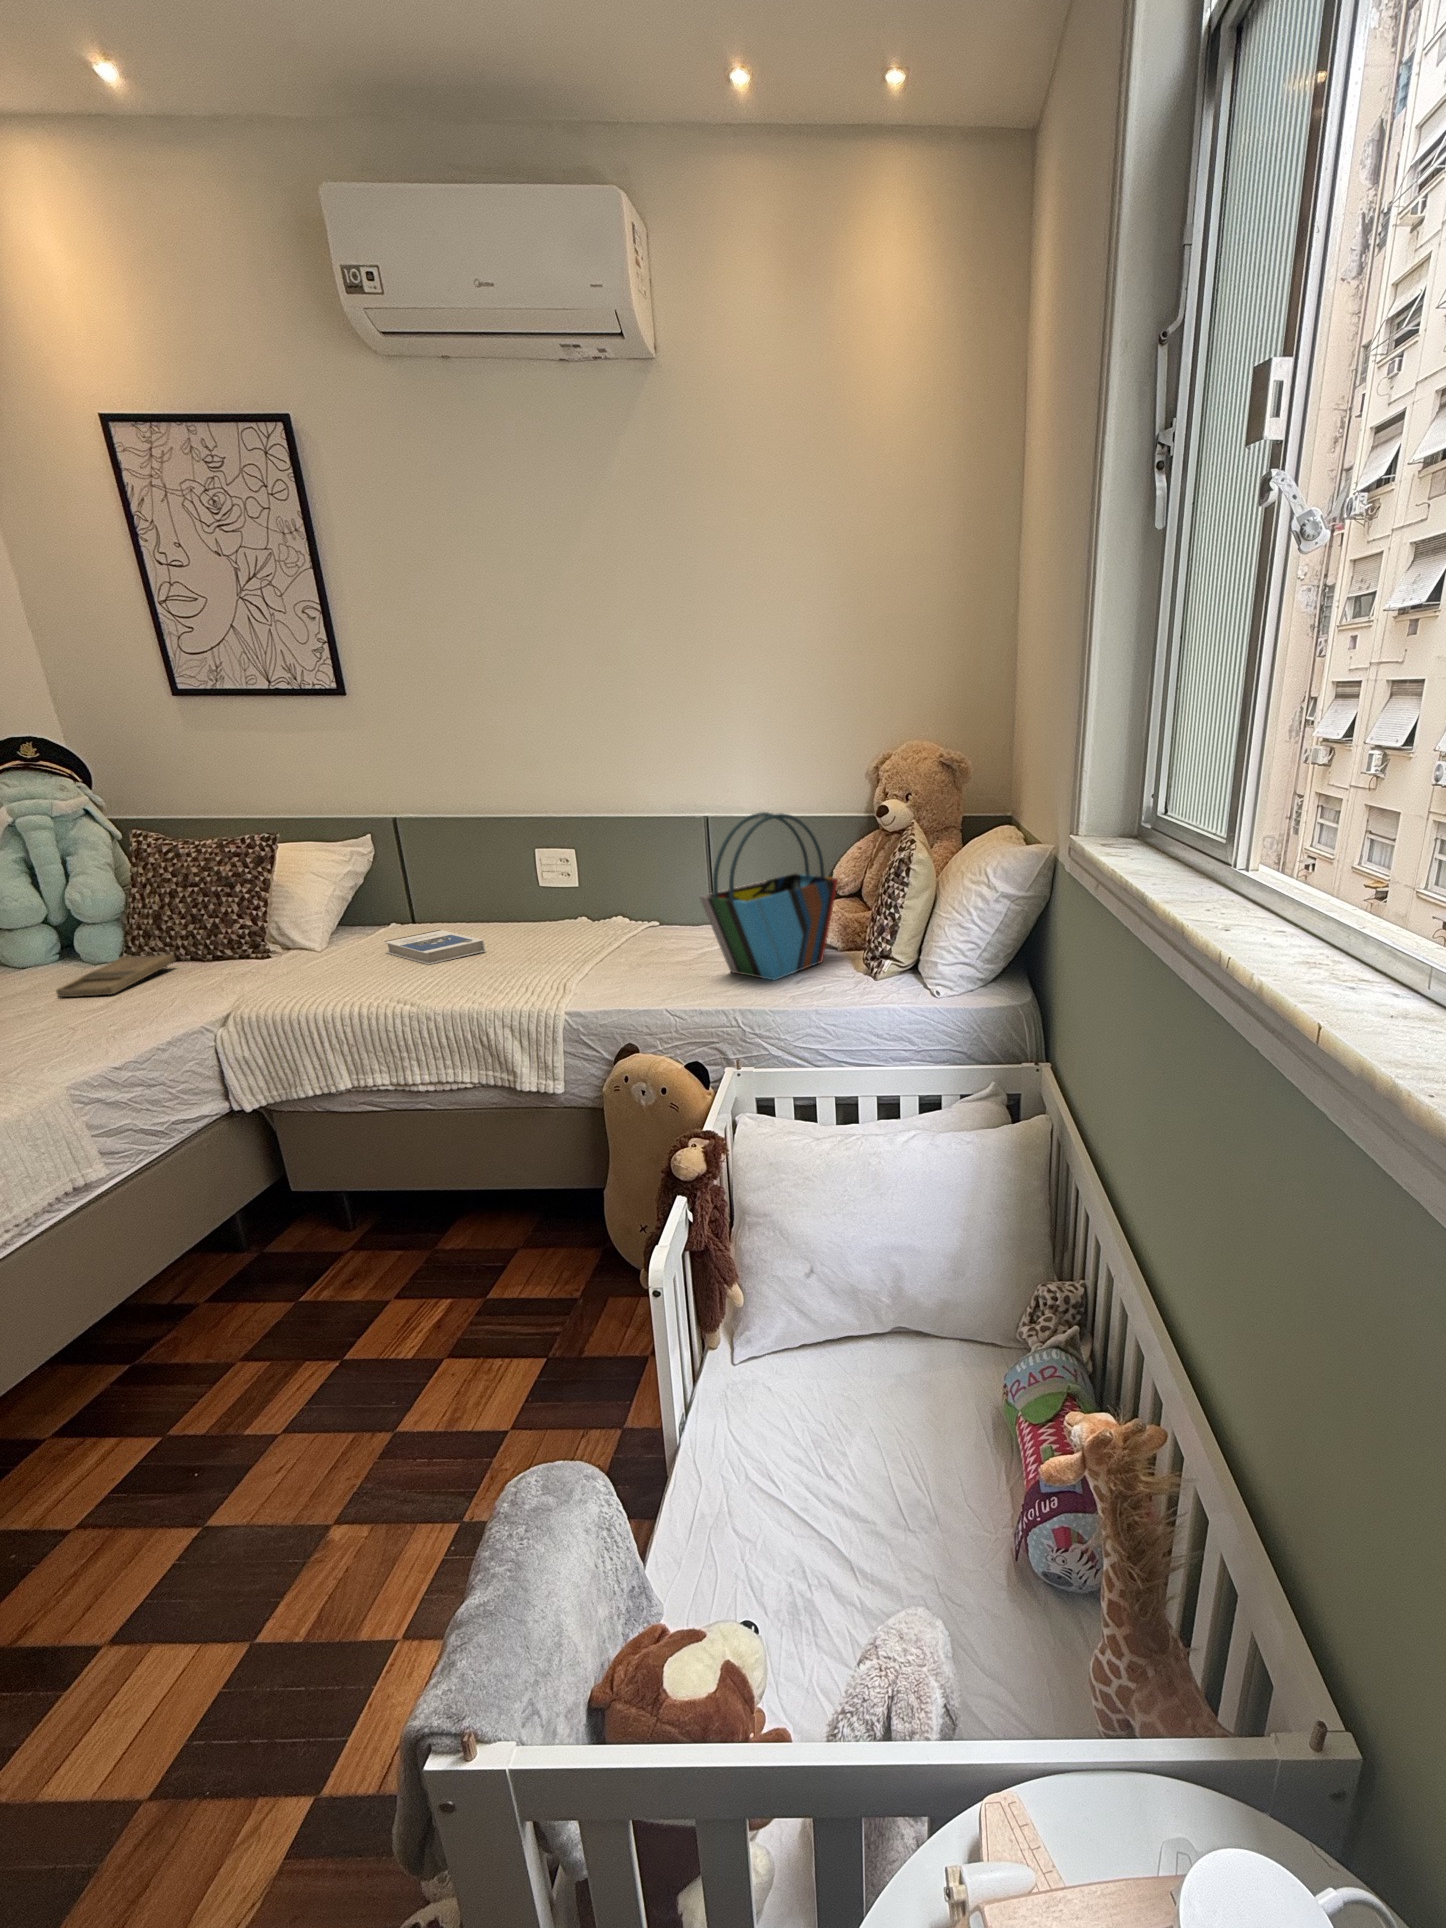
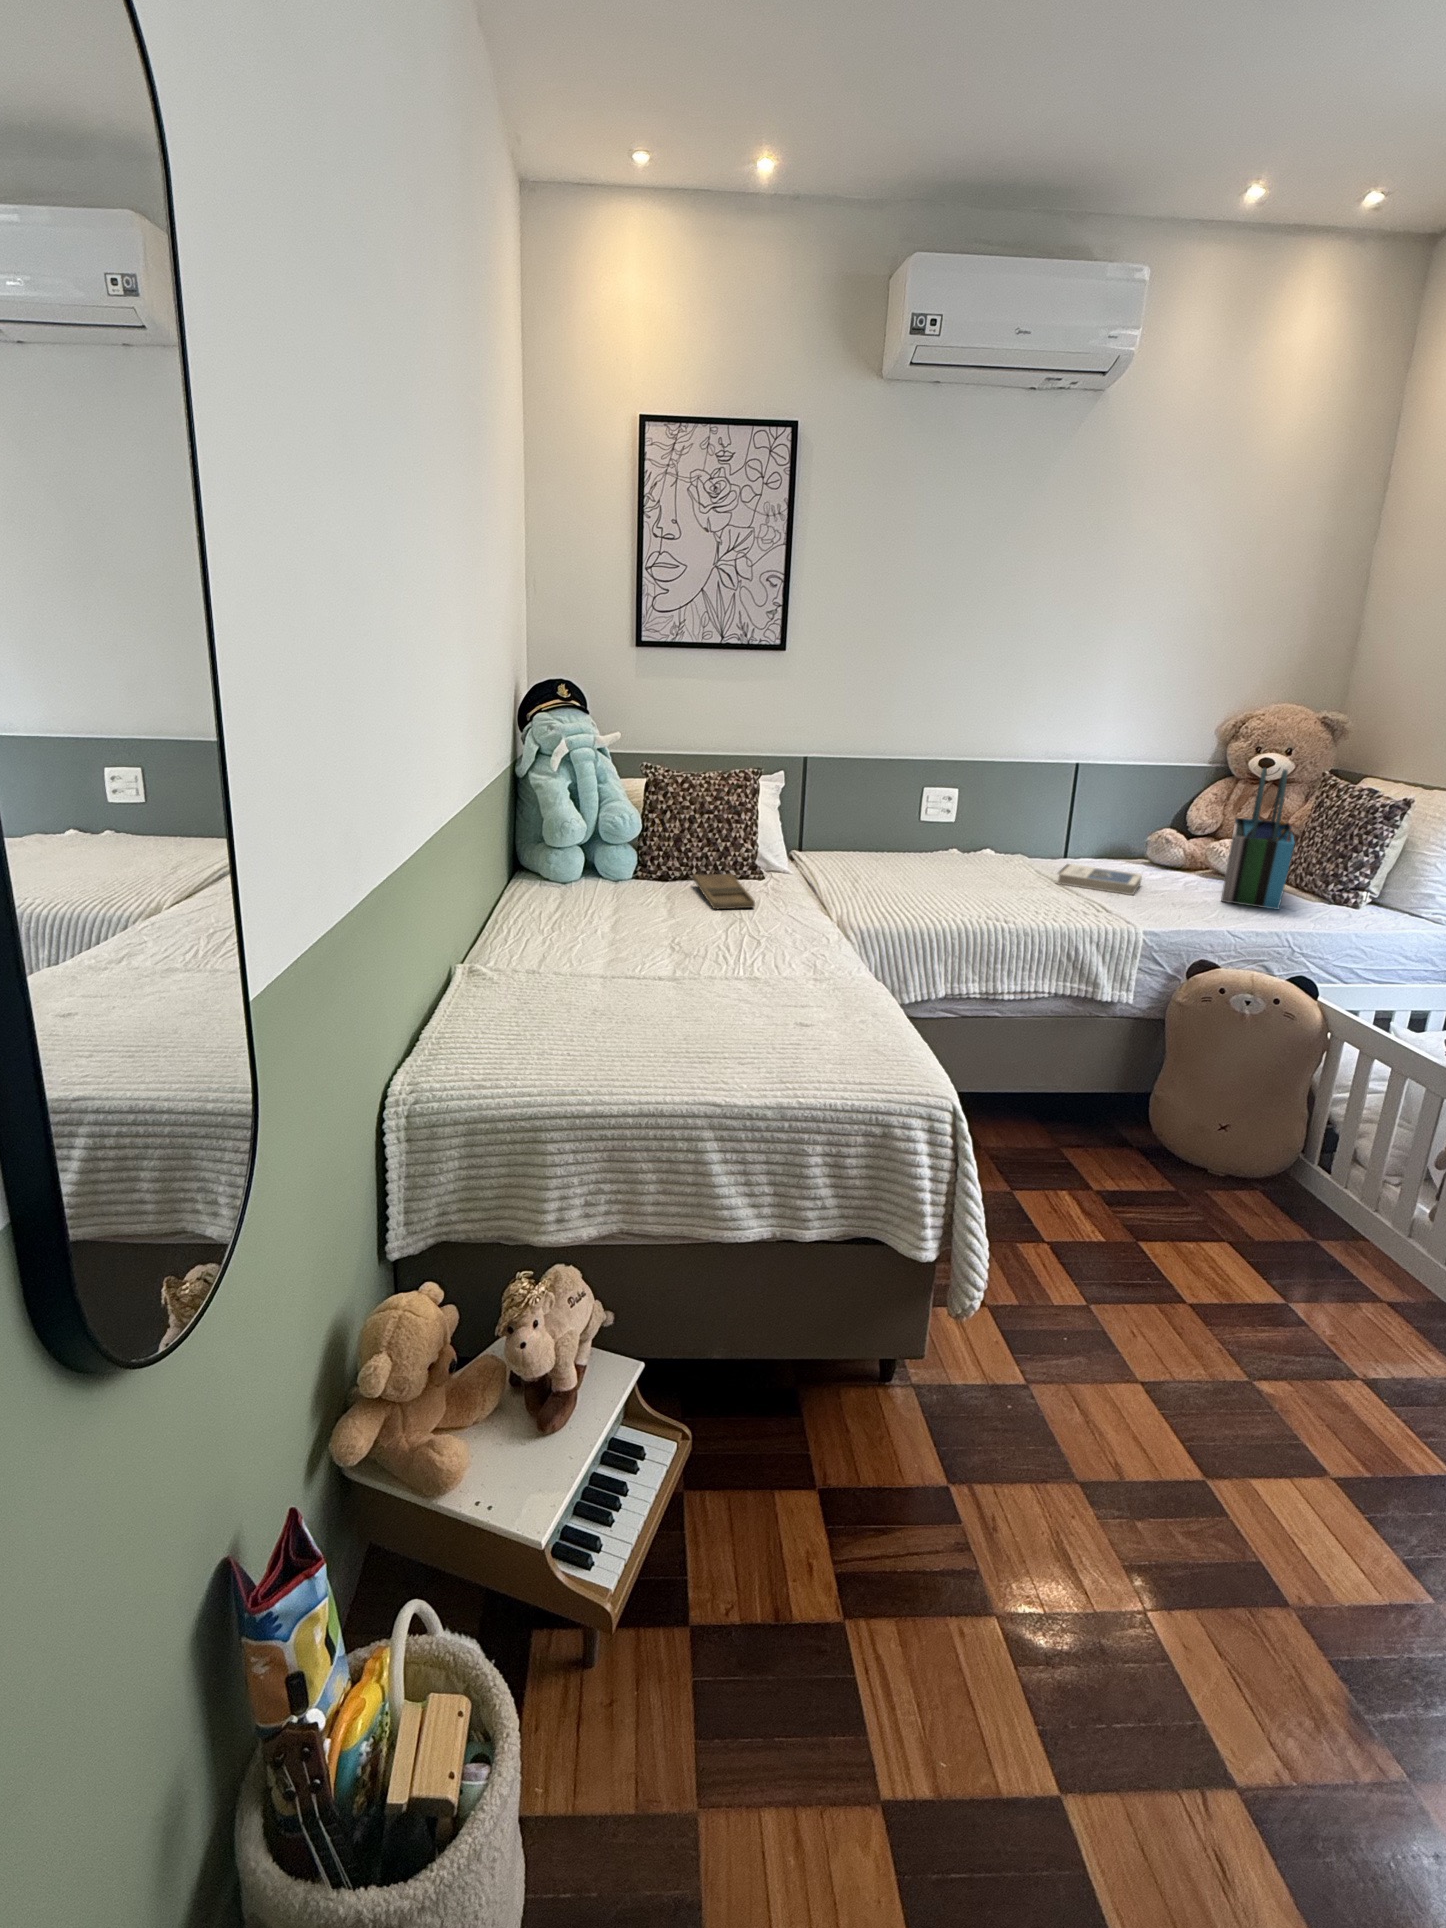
hardback book: present [383,930,486,965] -> present [1056,864,1142,895]

